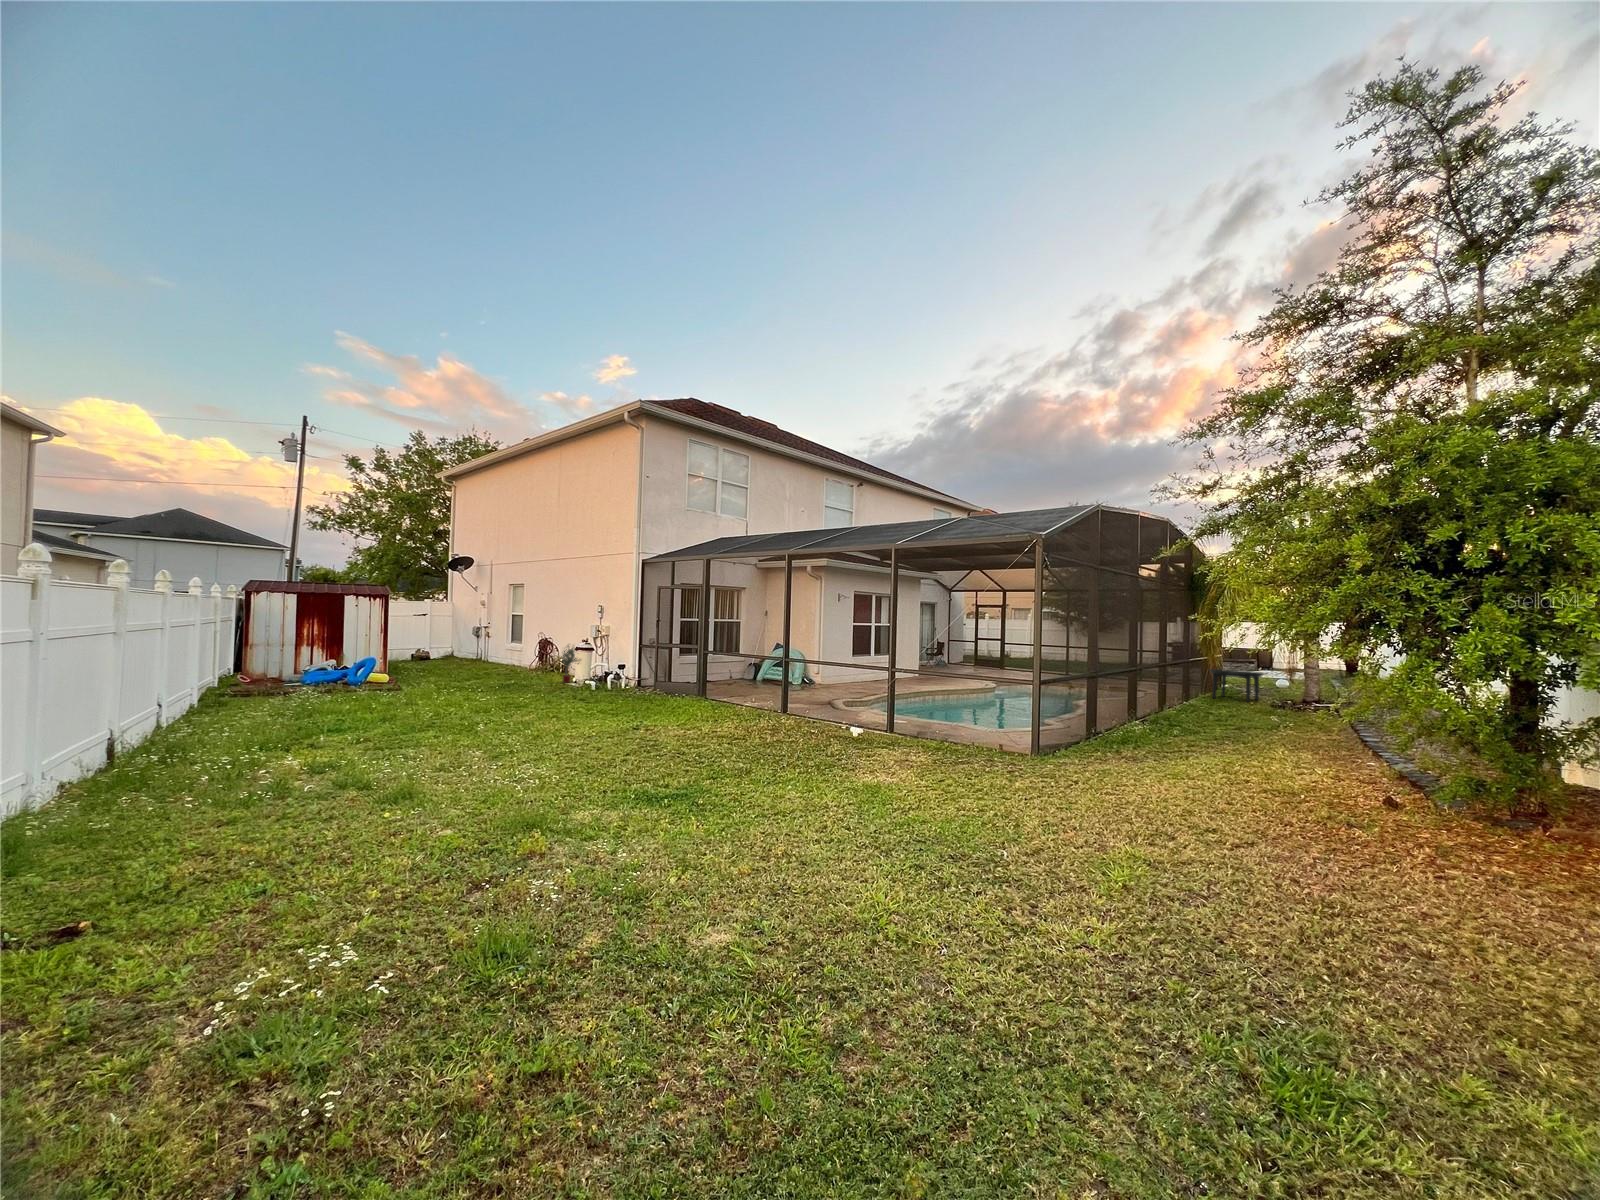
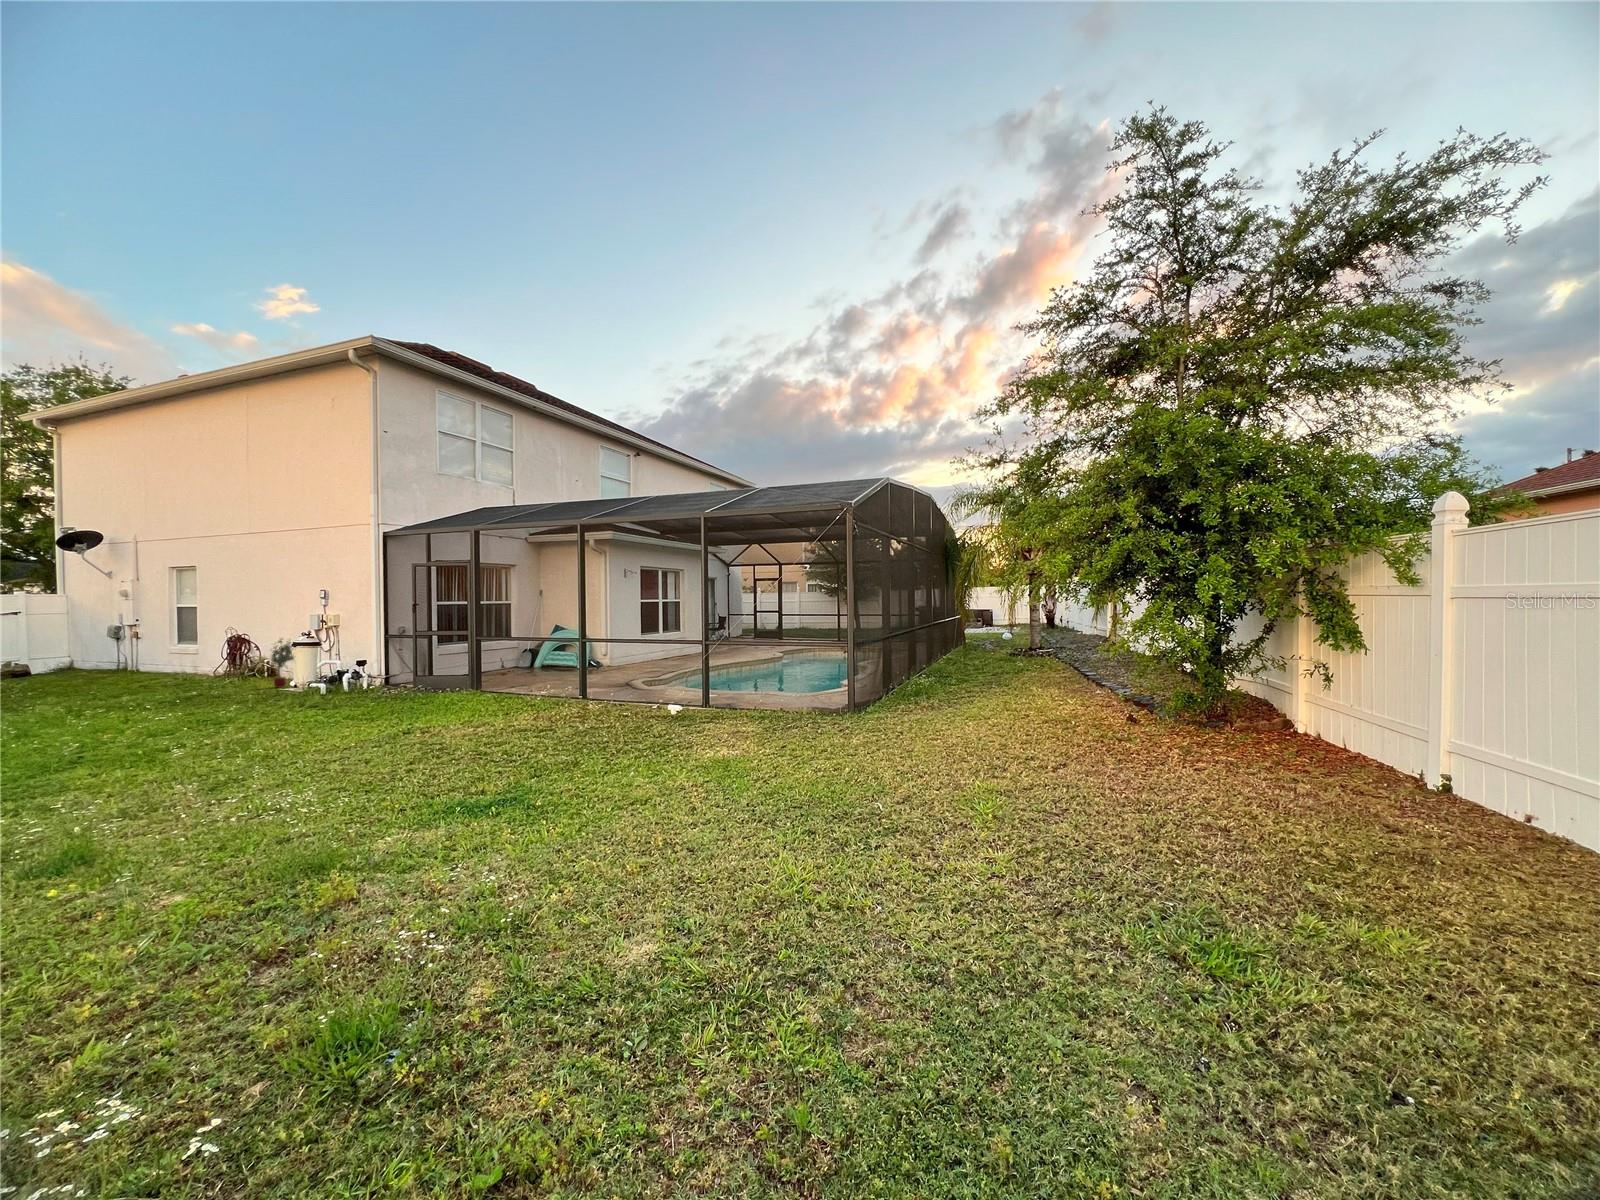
round table: present [1209,669,1264,702] -> none [949,629,990,654]

